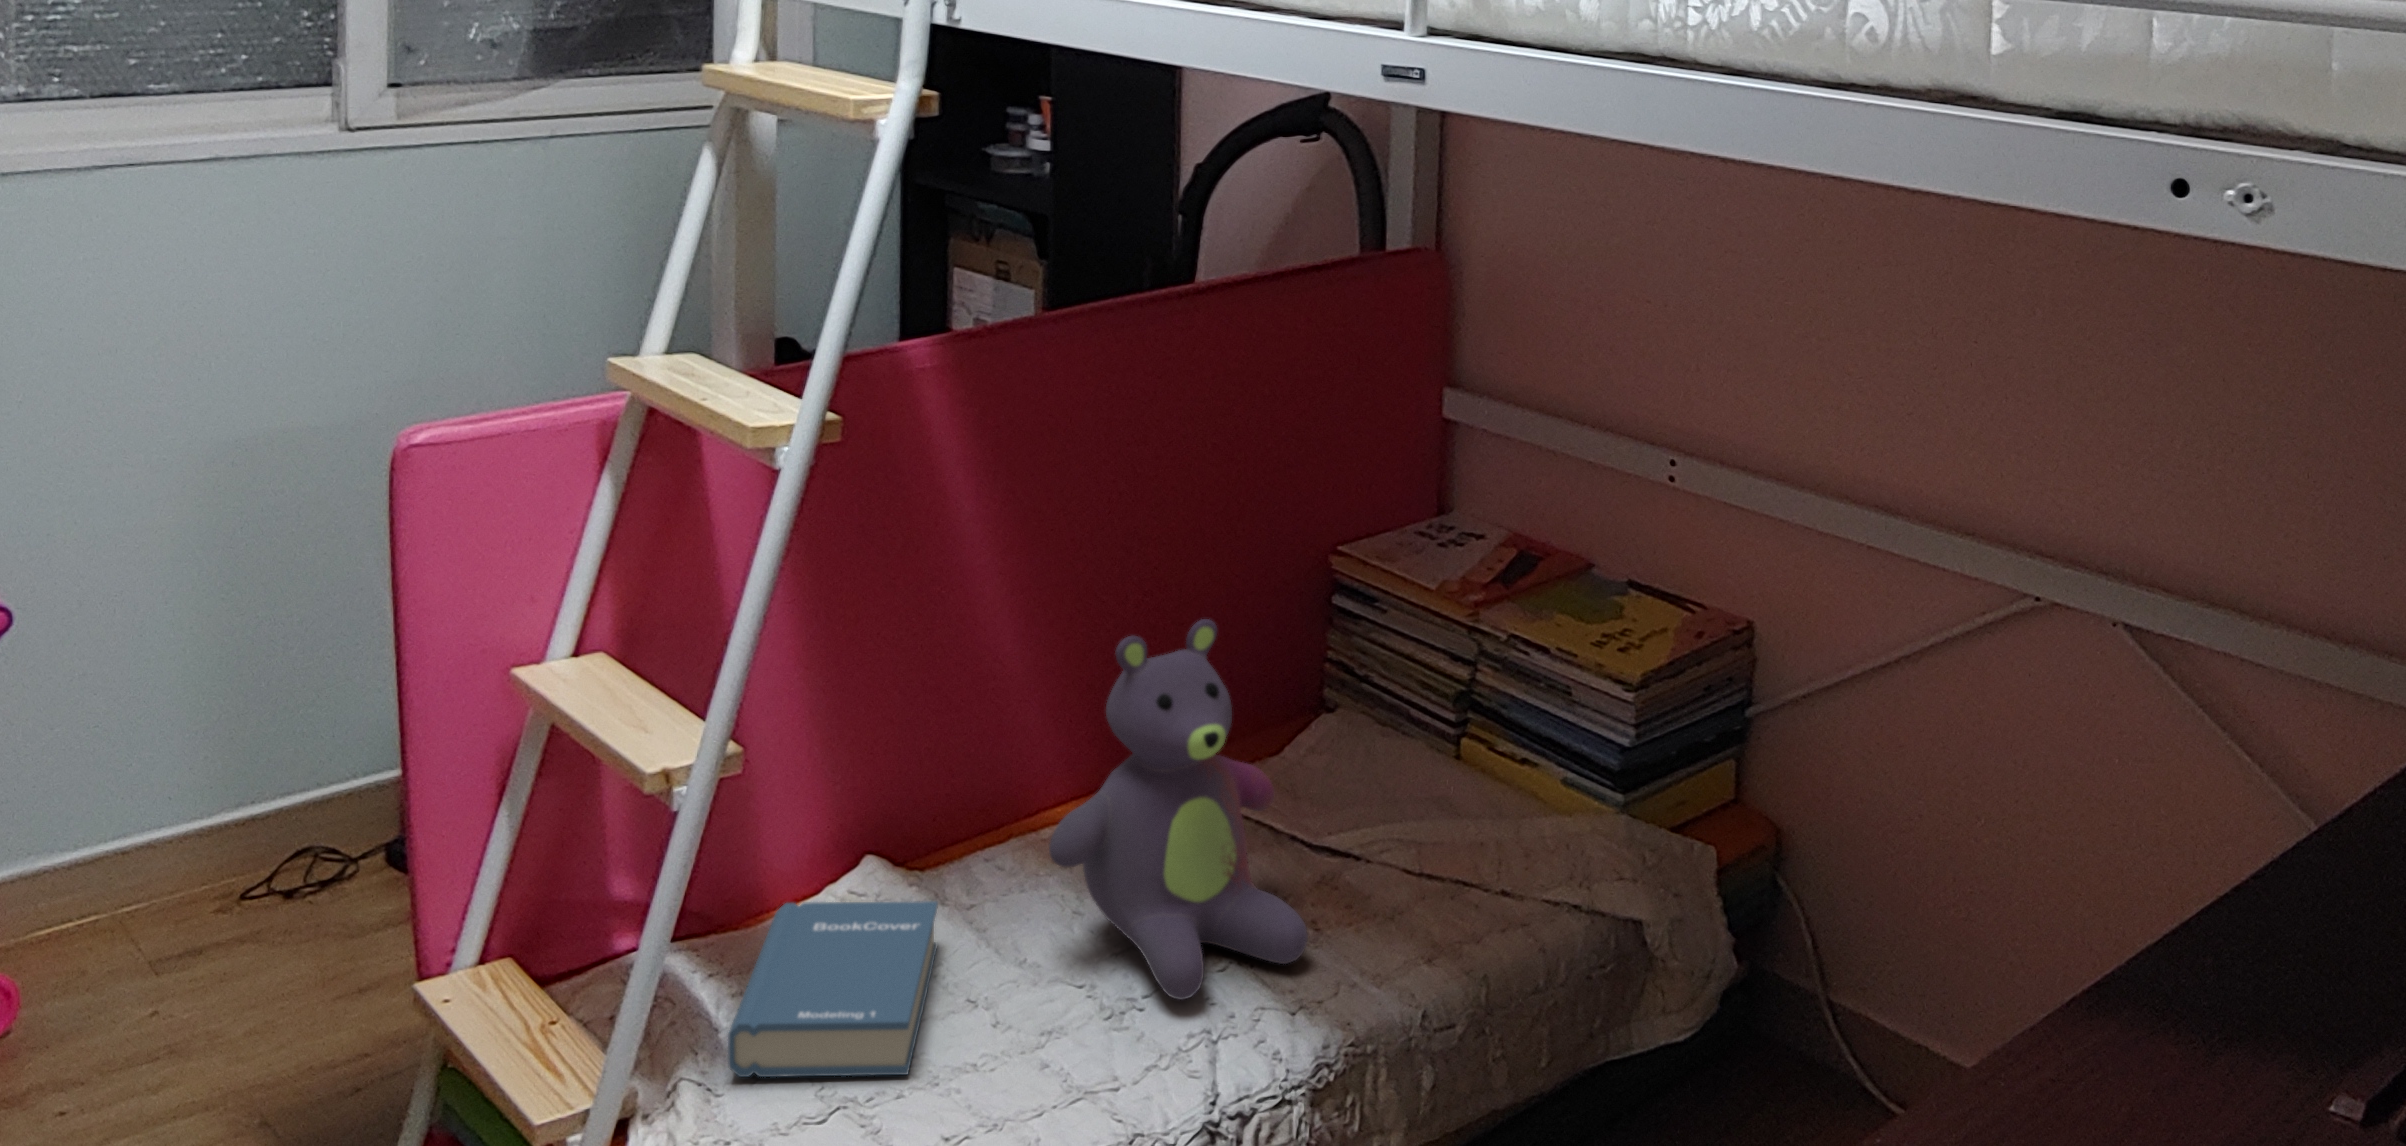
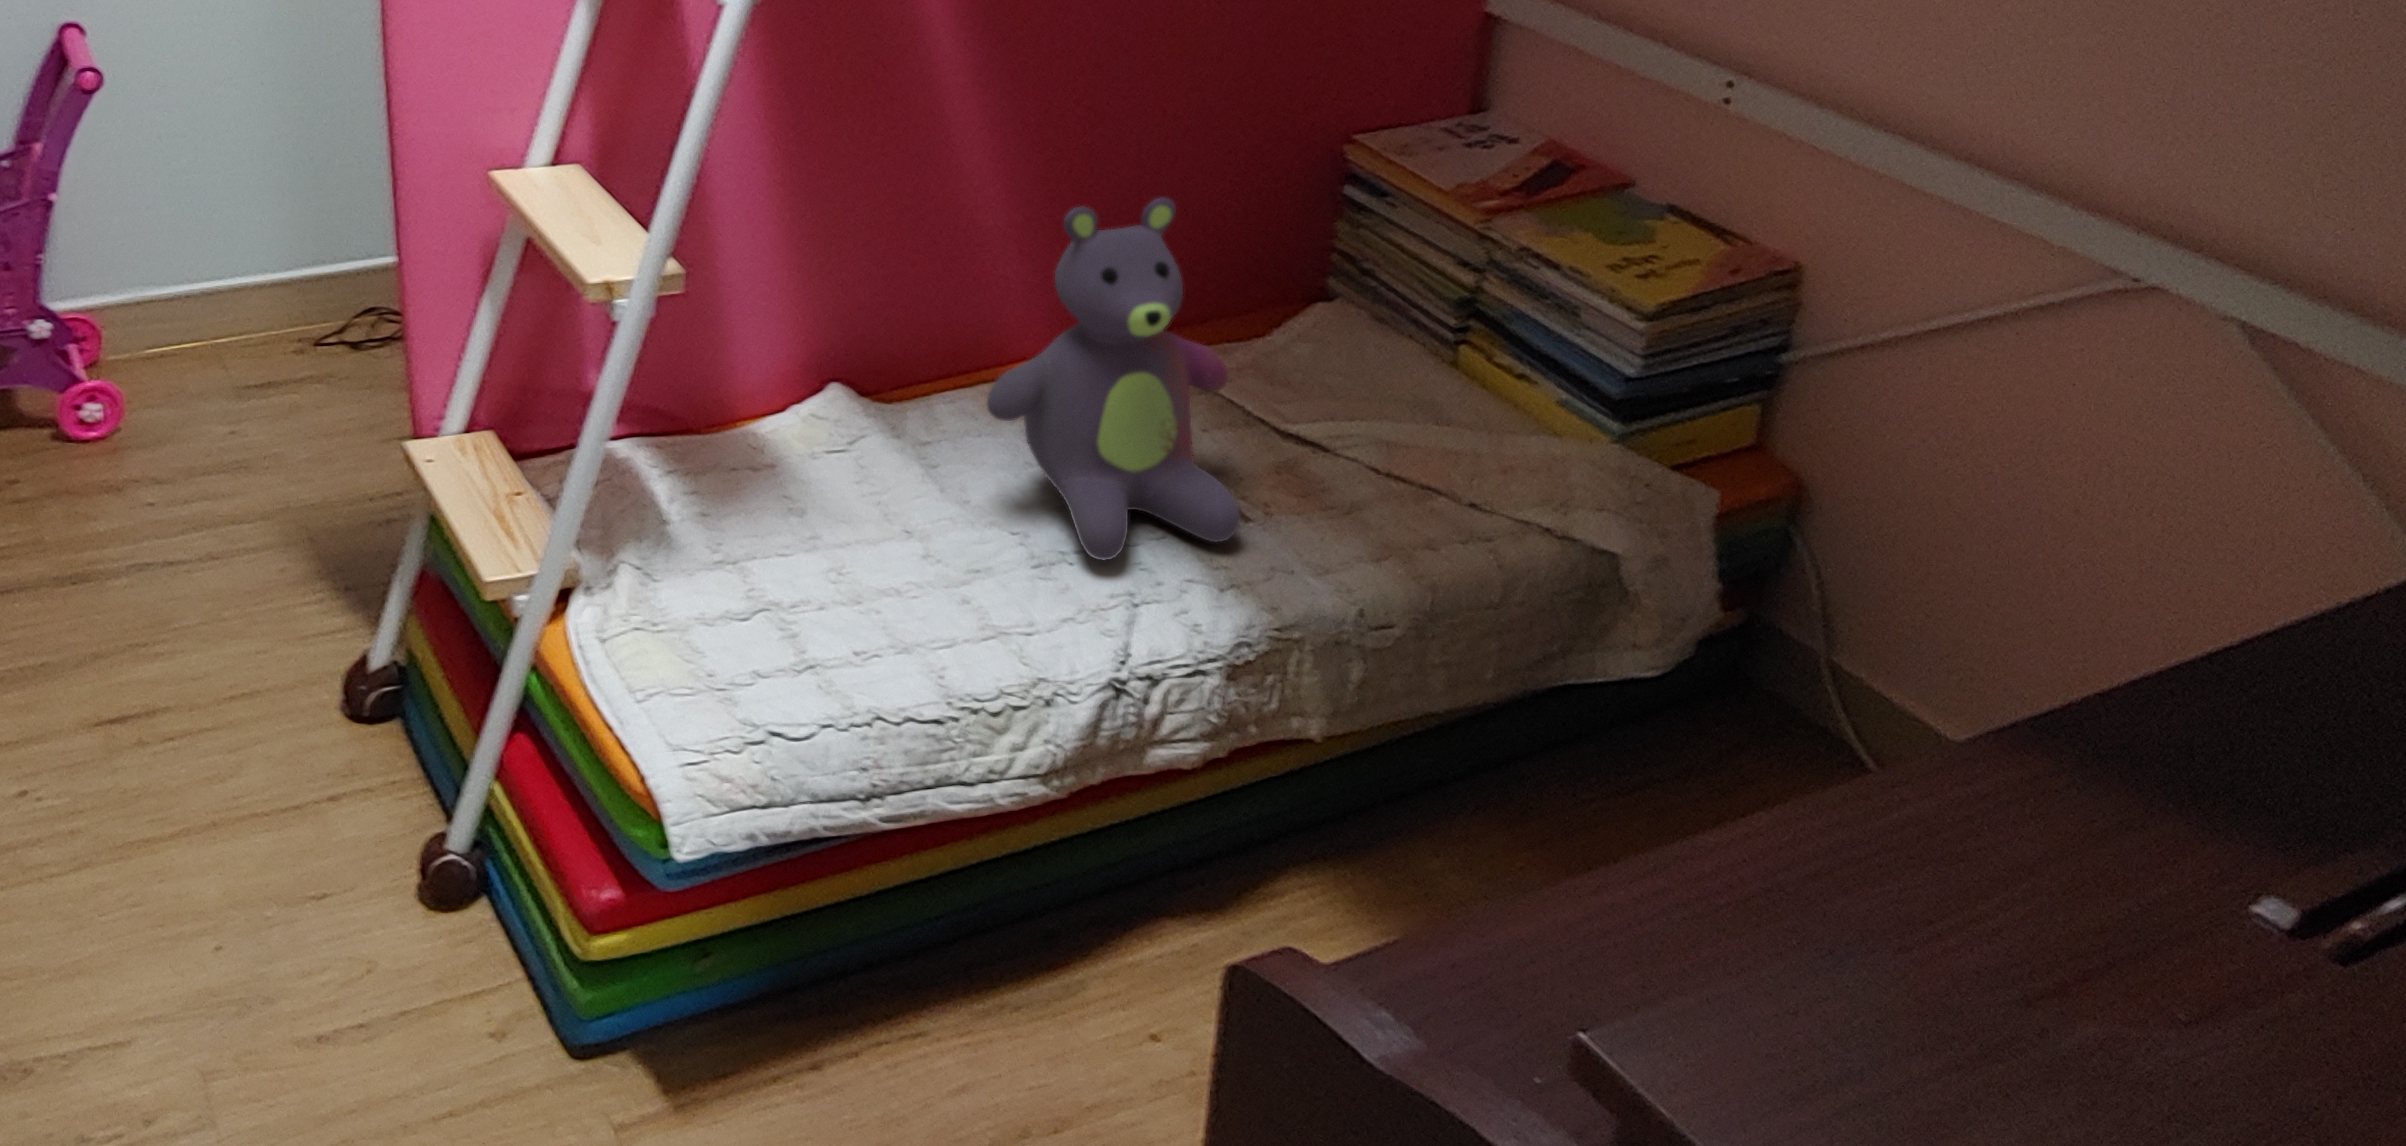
hardback book: present [728,901,938,1077] -> none [666,415,883,587]

